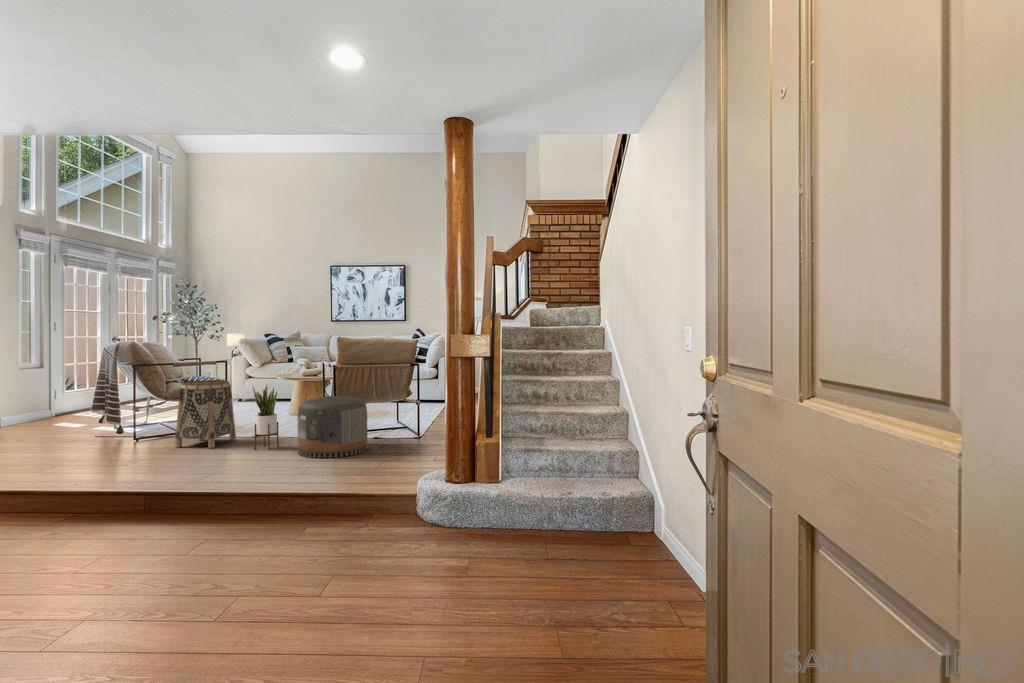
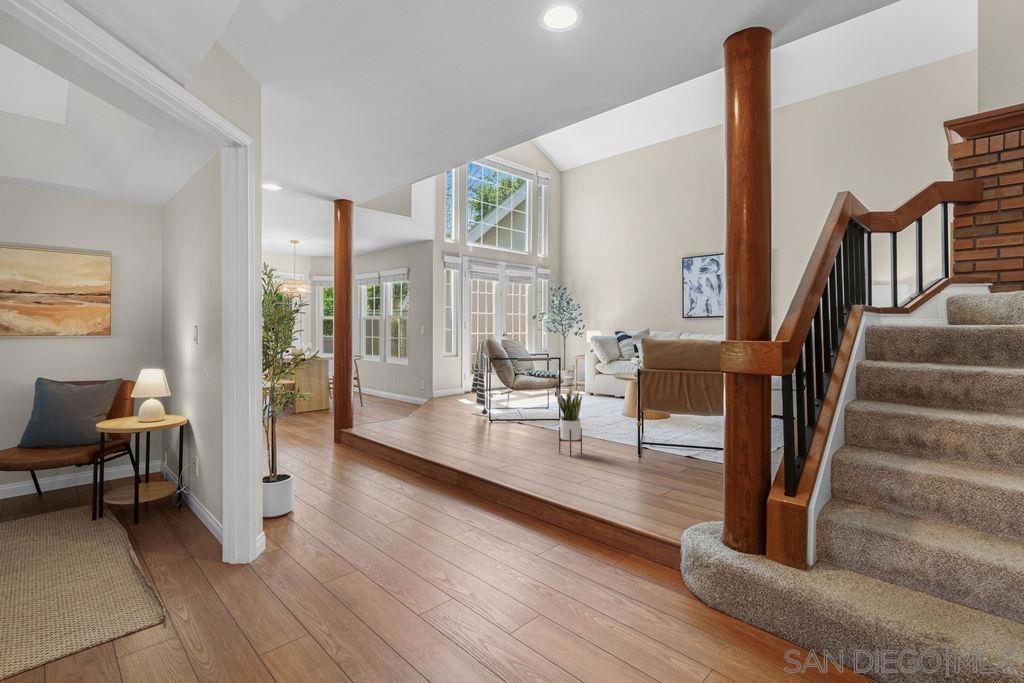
basket: present [175,380,236,448] -> none [502,378,553,444]
pouf: present [298,396,368,458] -> none [592,407,672,484]

